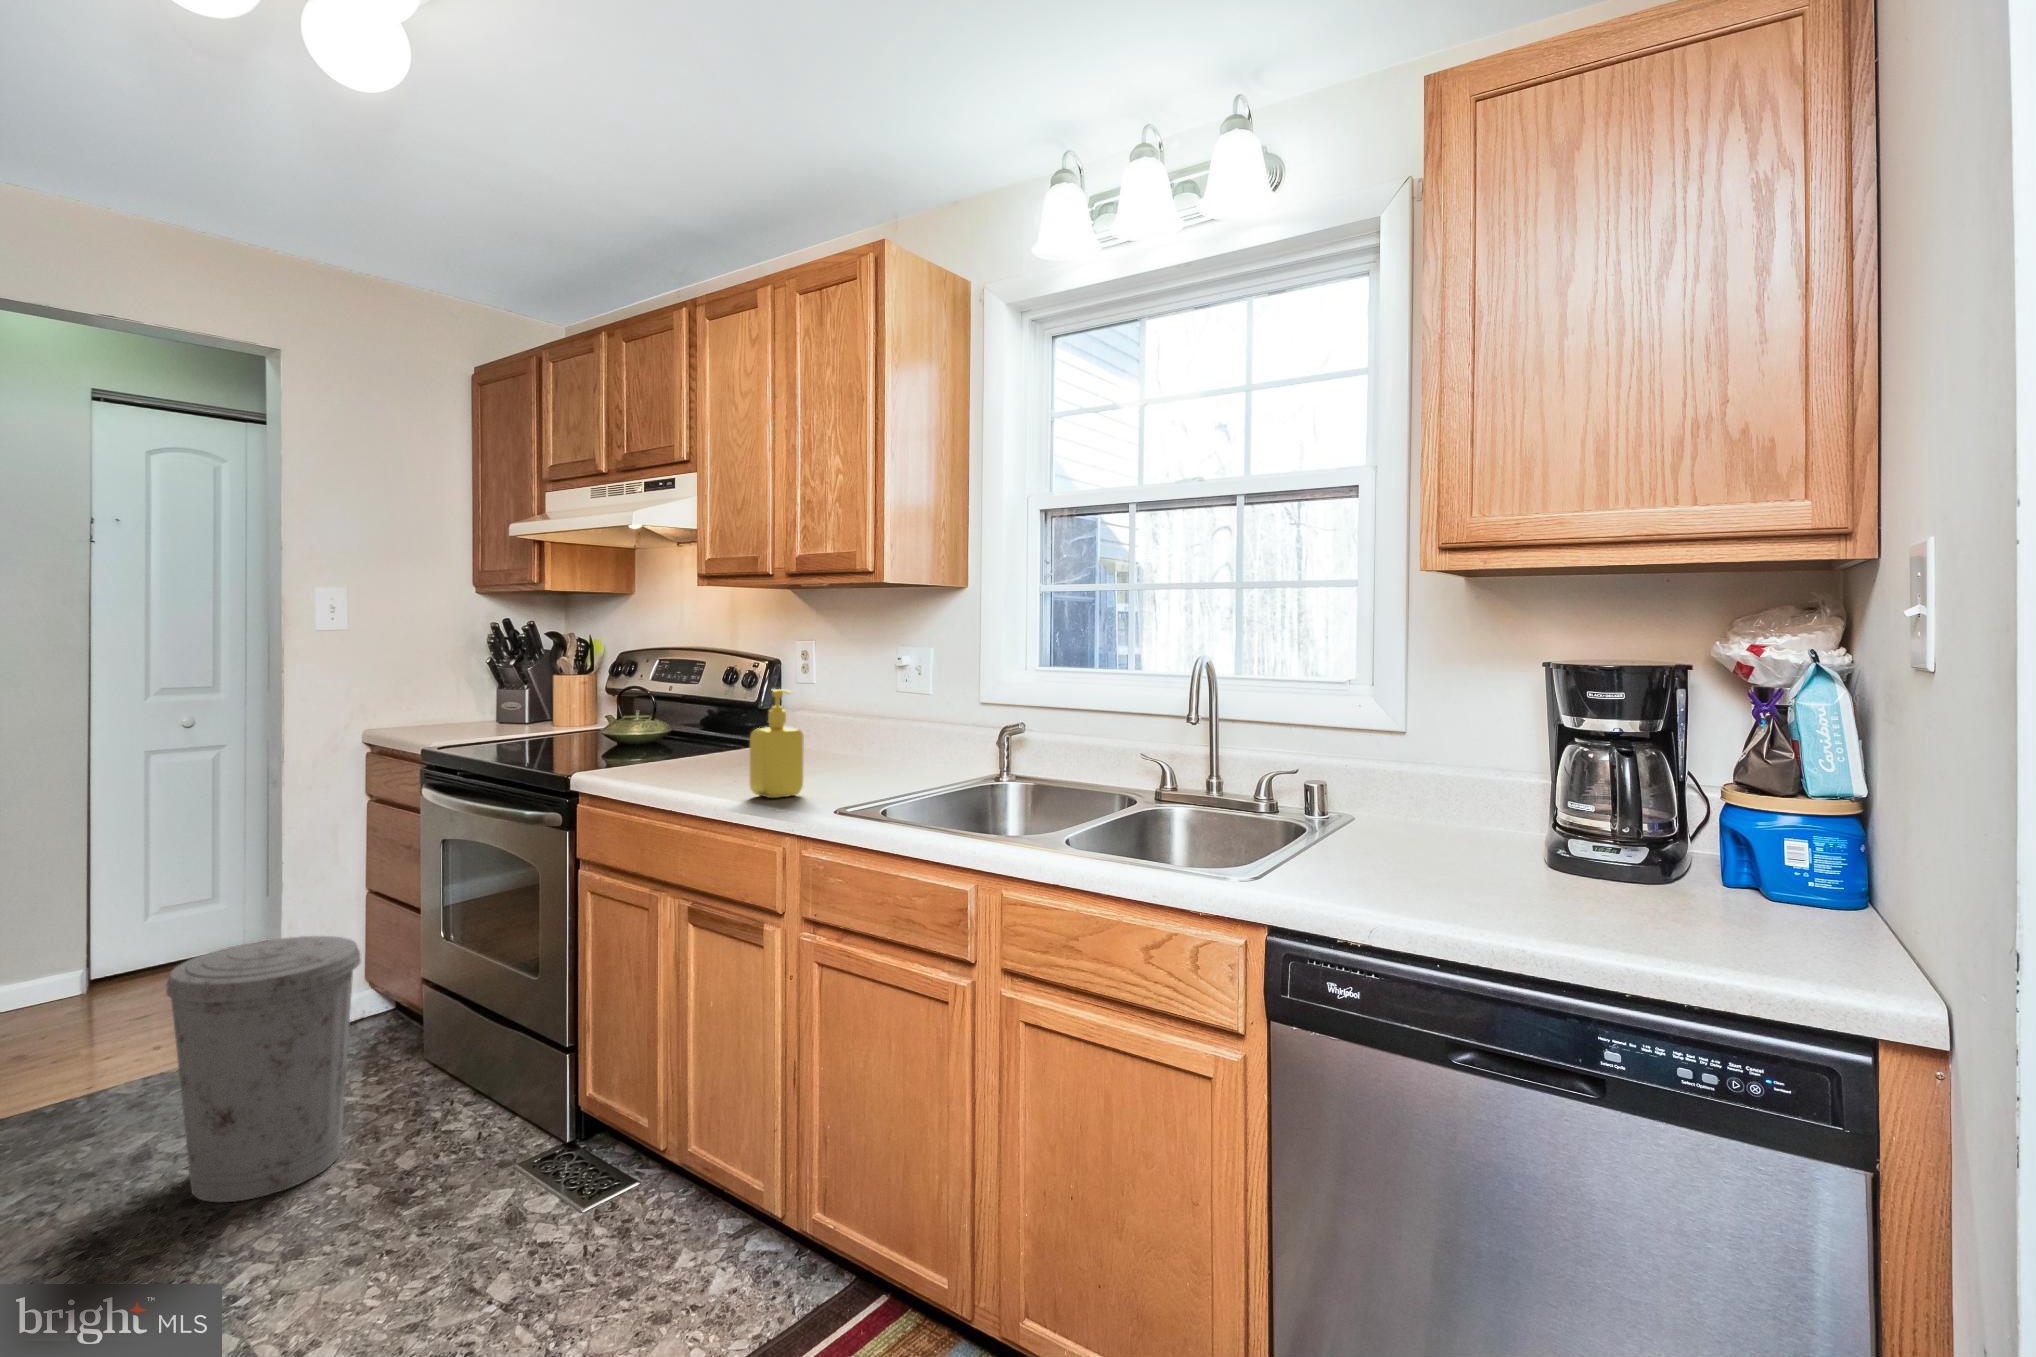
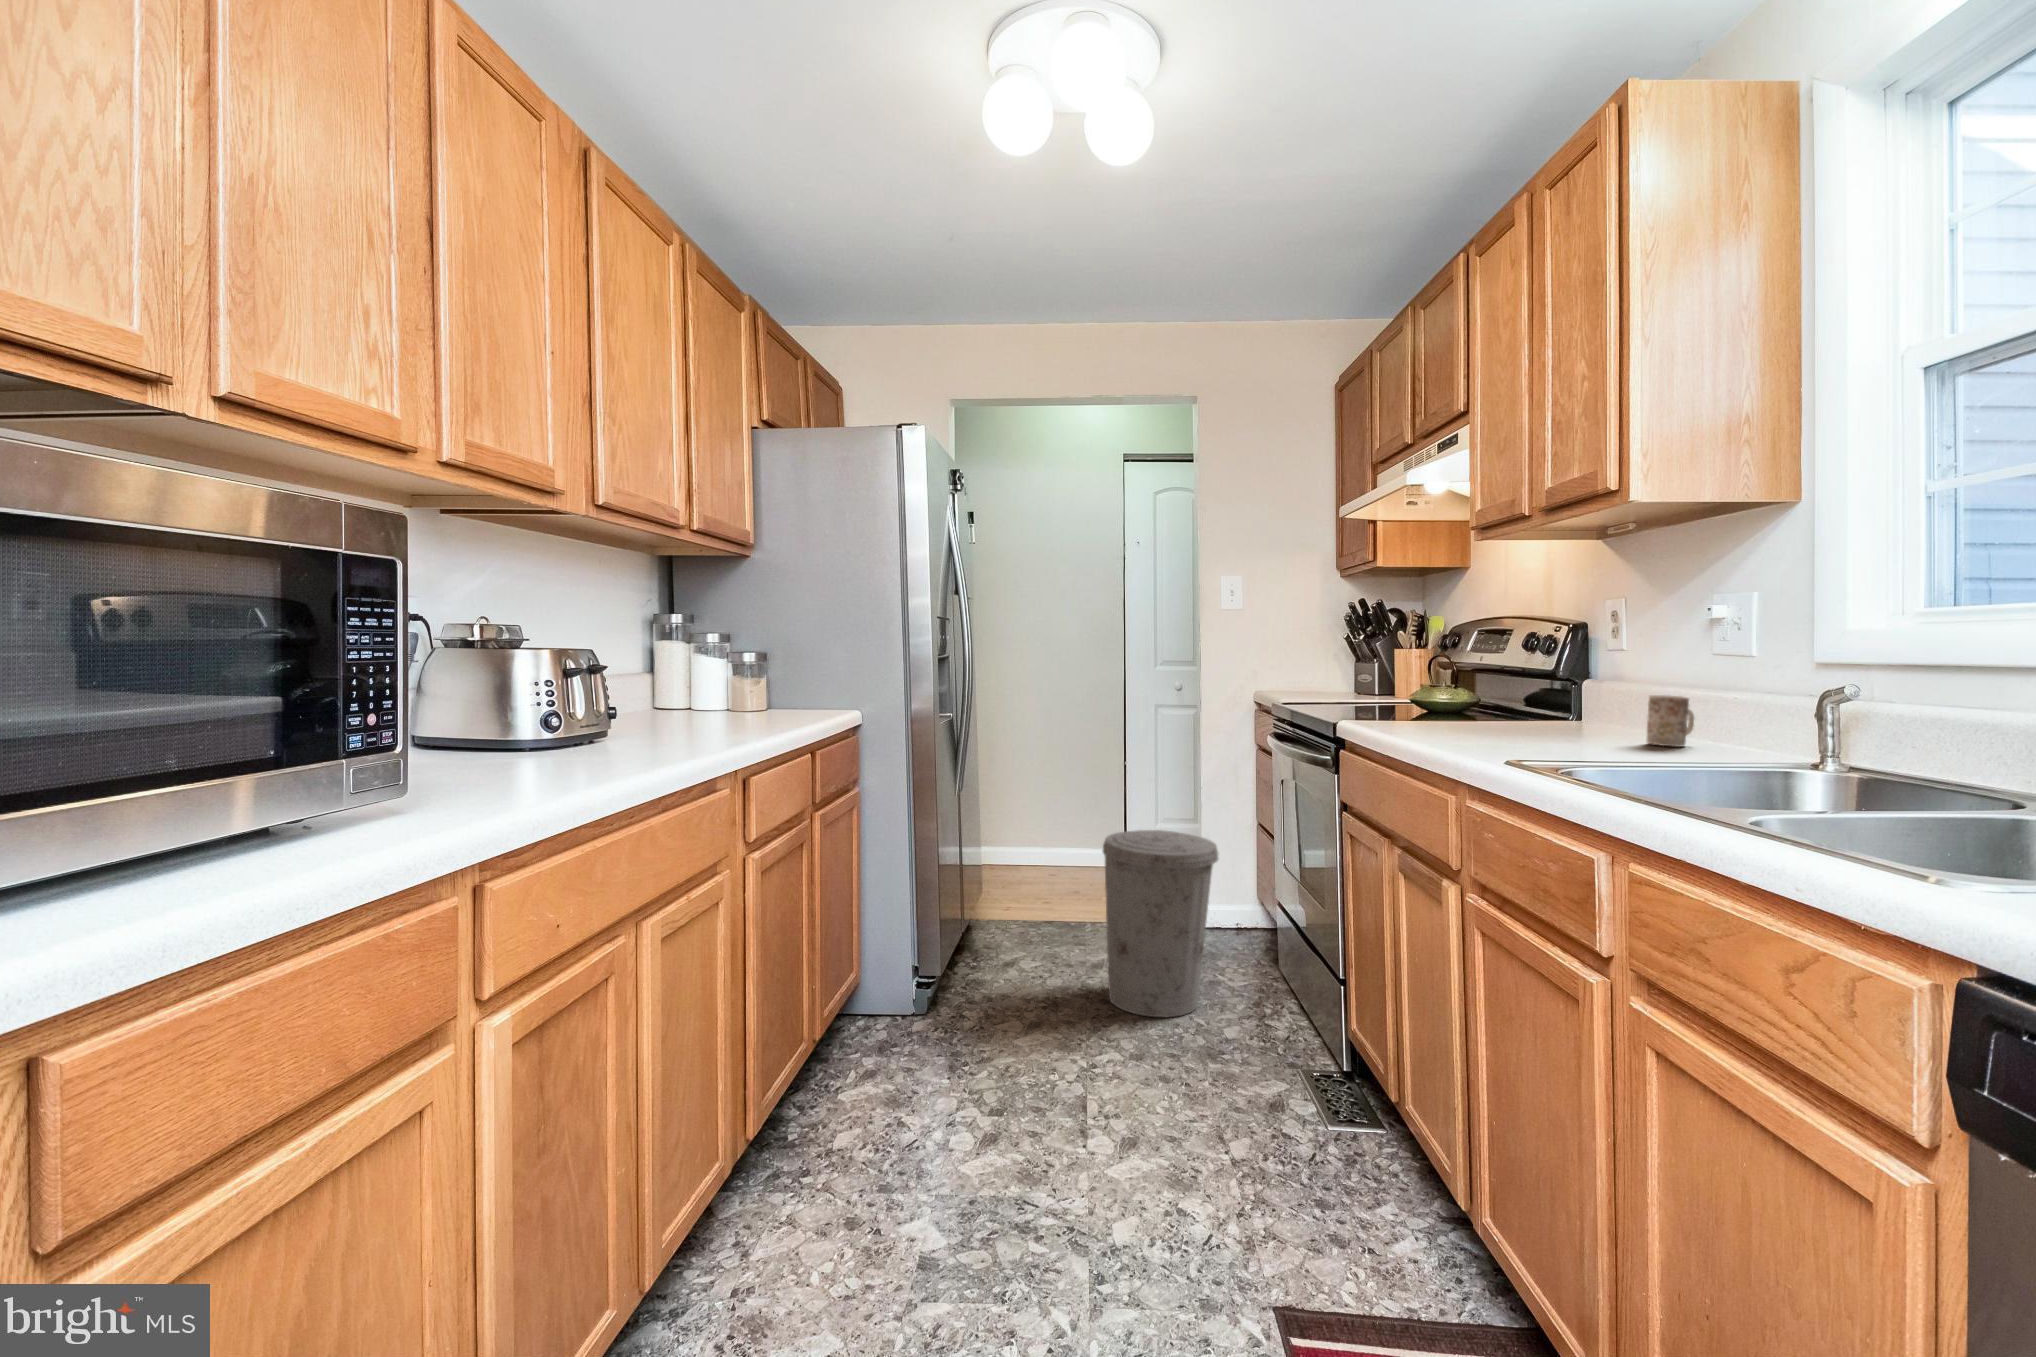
soap dispenser: present [750,689,804,798] -> none [1492,644,1559,765]
mug: none [815,718,843,760] -> present [1647,695,1694,747]

